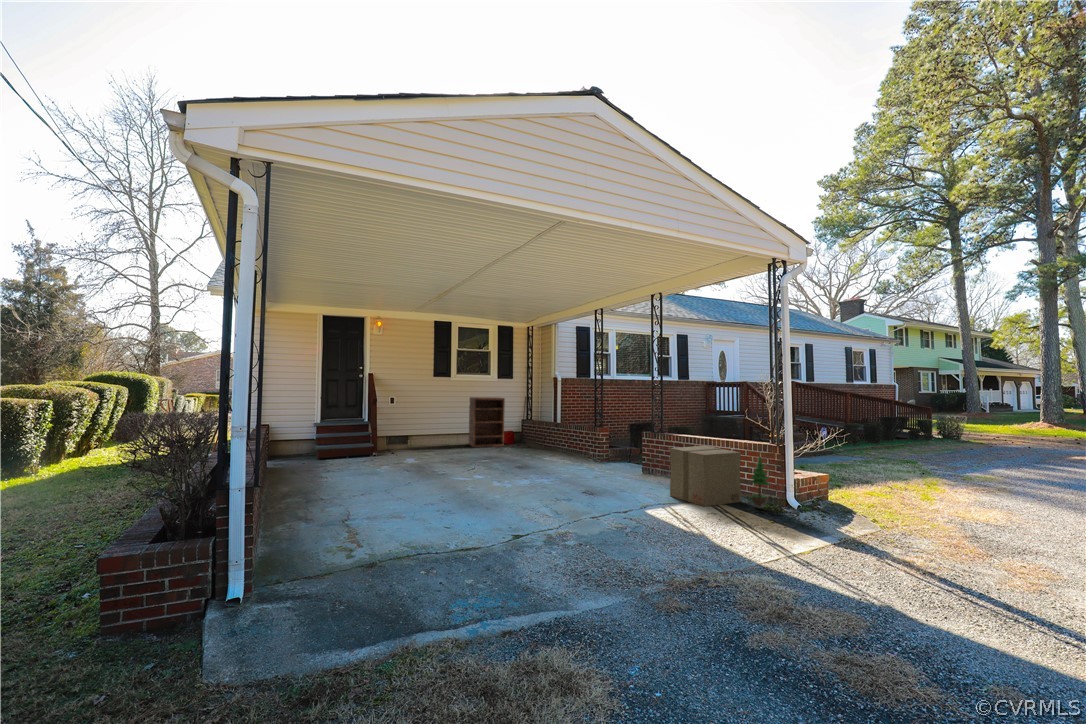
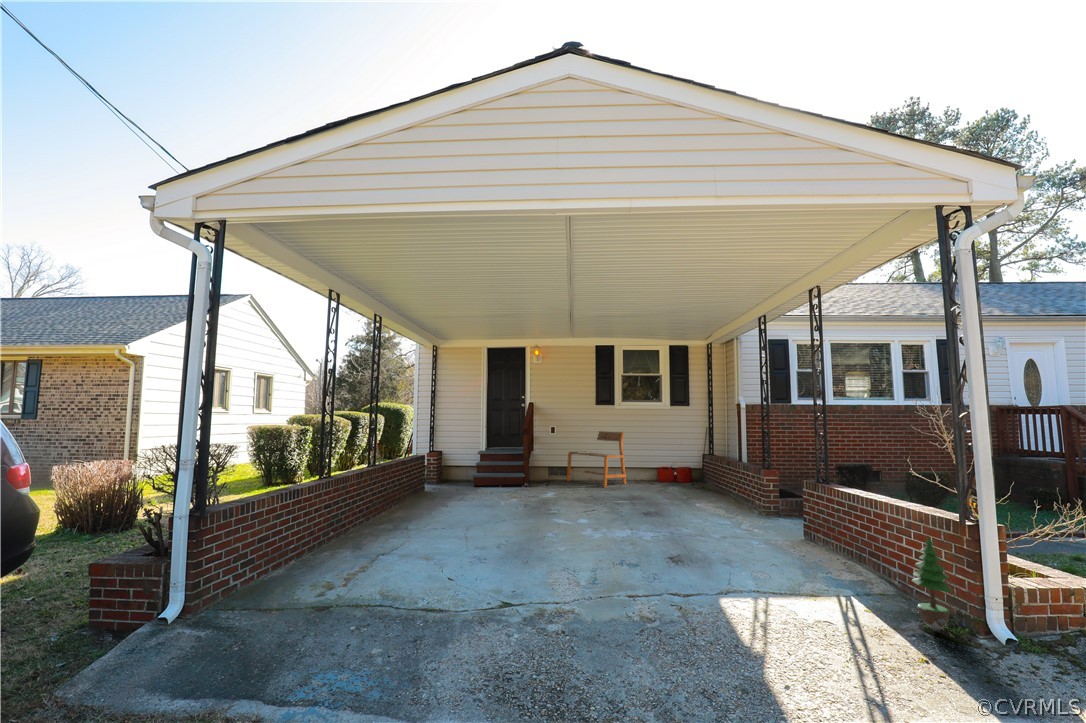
shelving unit: present [469,397,505,447] -> none [636,427,673,485]
bench: none [407,401,466,452] -> present [567,431,626,487]
cardboard box: present [670,446,741,506] -> none [795,508,916,610]

